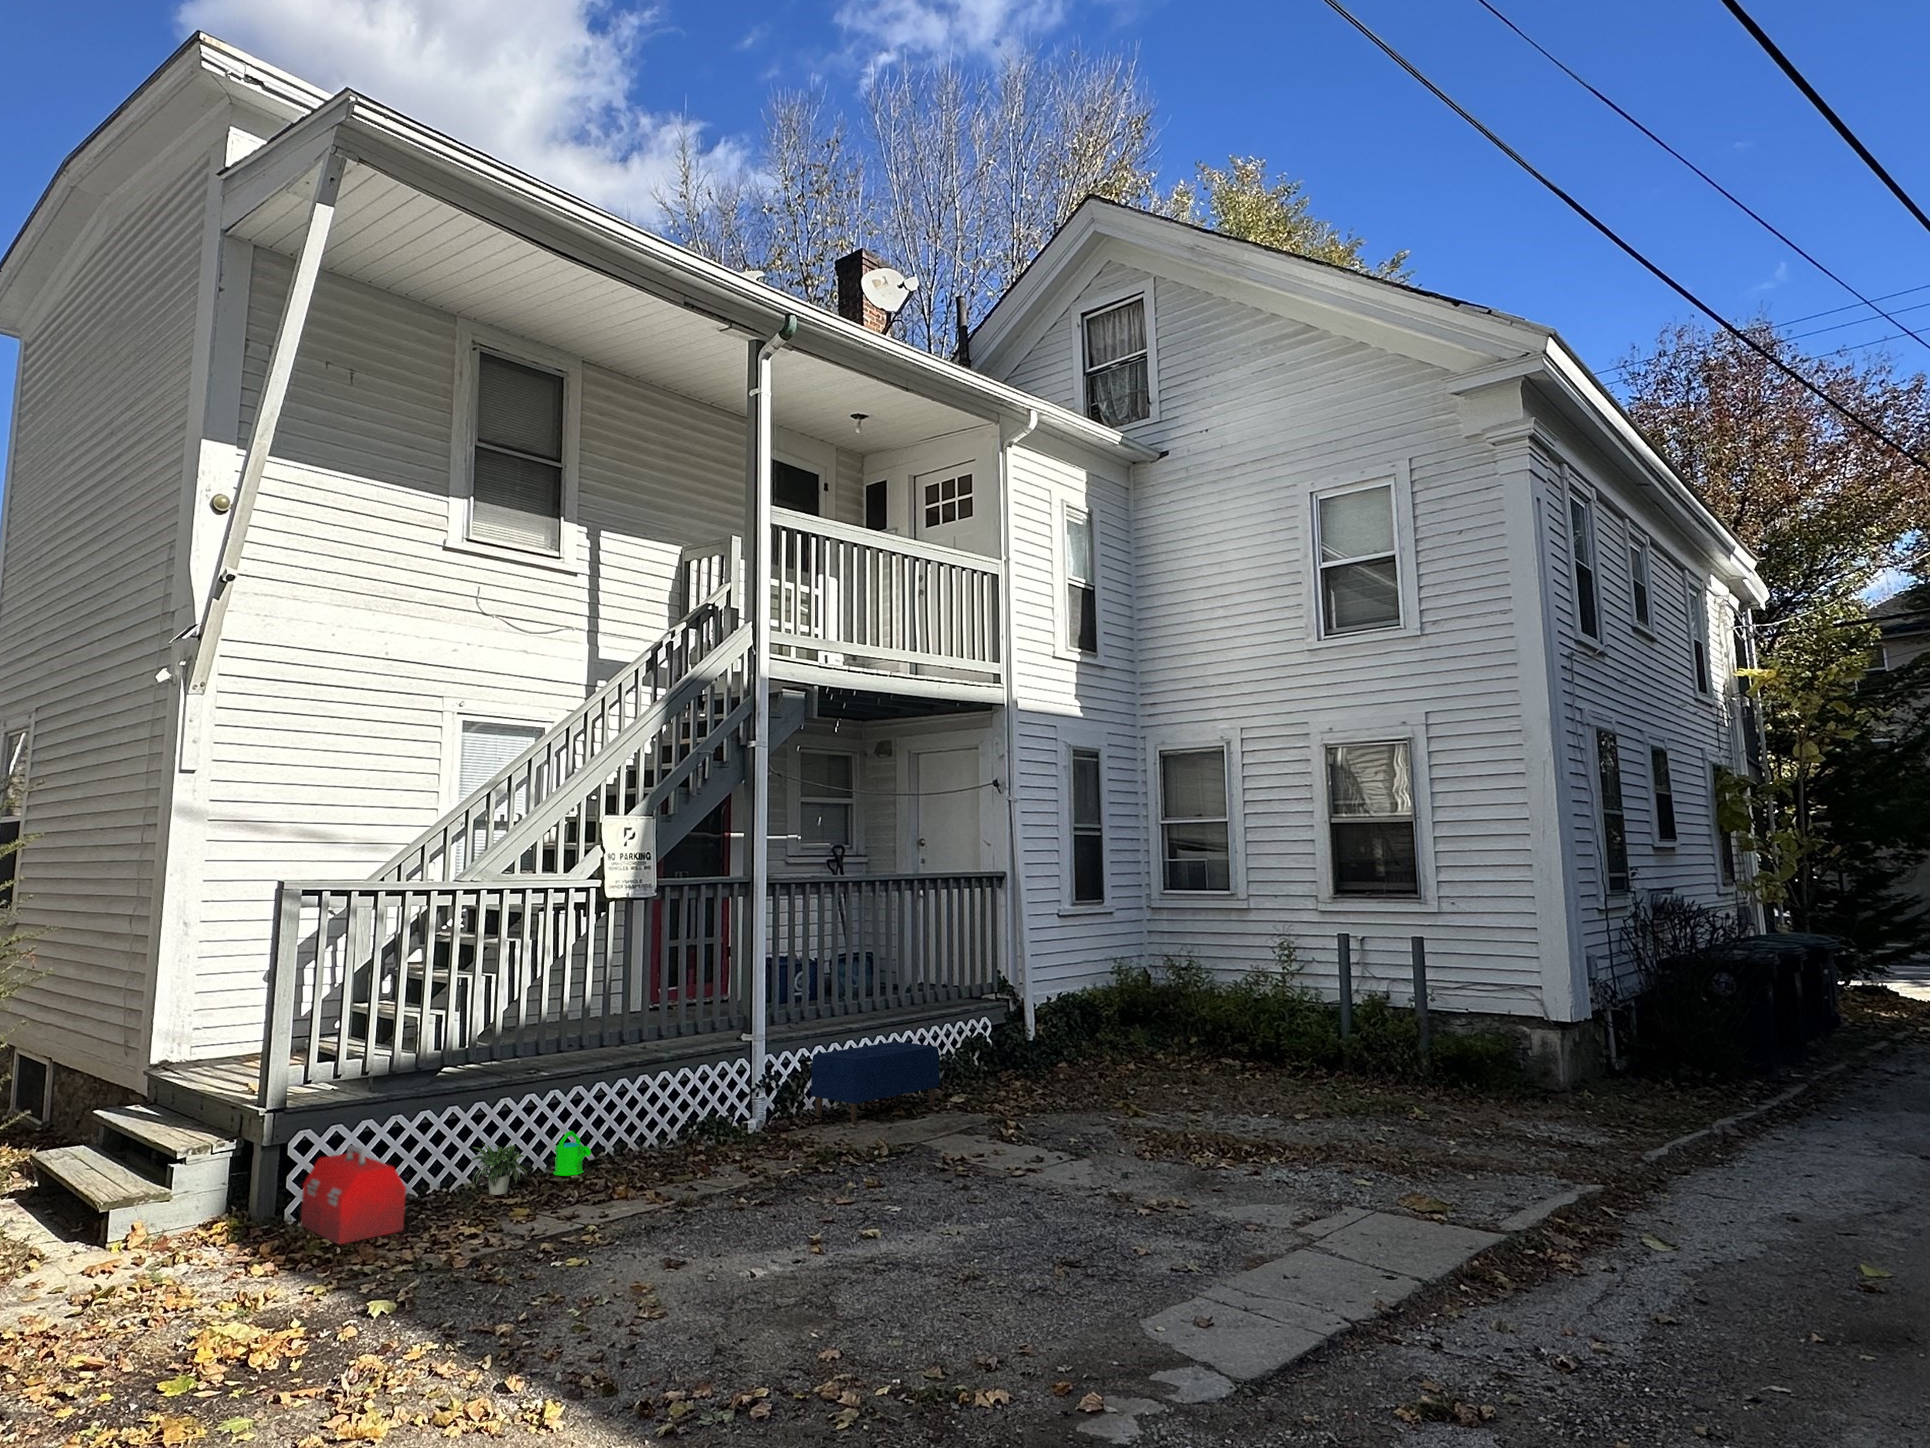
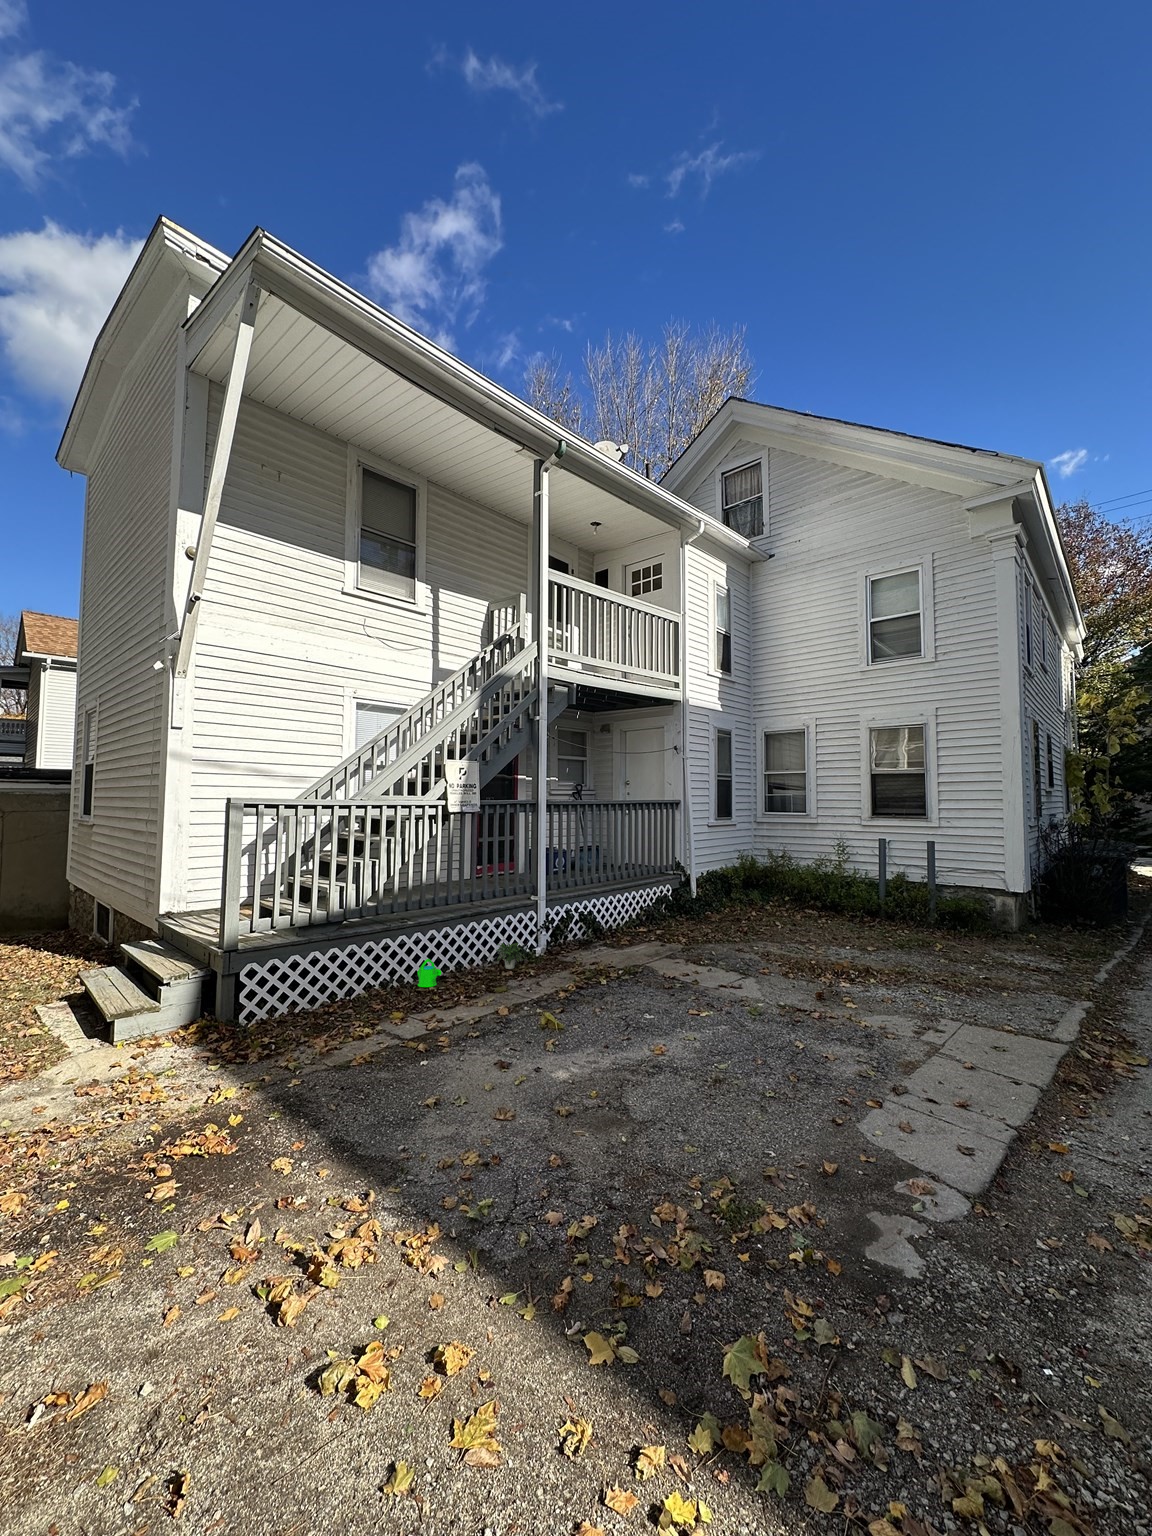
bench: present [811,1041,940,1124] -> none [572,900,647,950]
potted plant: present [455,1143,527,1195] -> present [496,943,525,969]
toolbox: present [300,1145,406,1244] -> none [250,974,319,1044]

